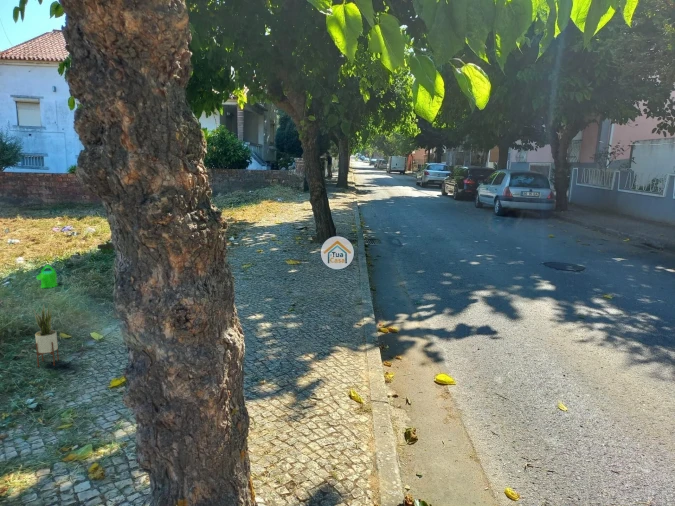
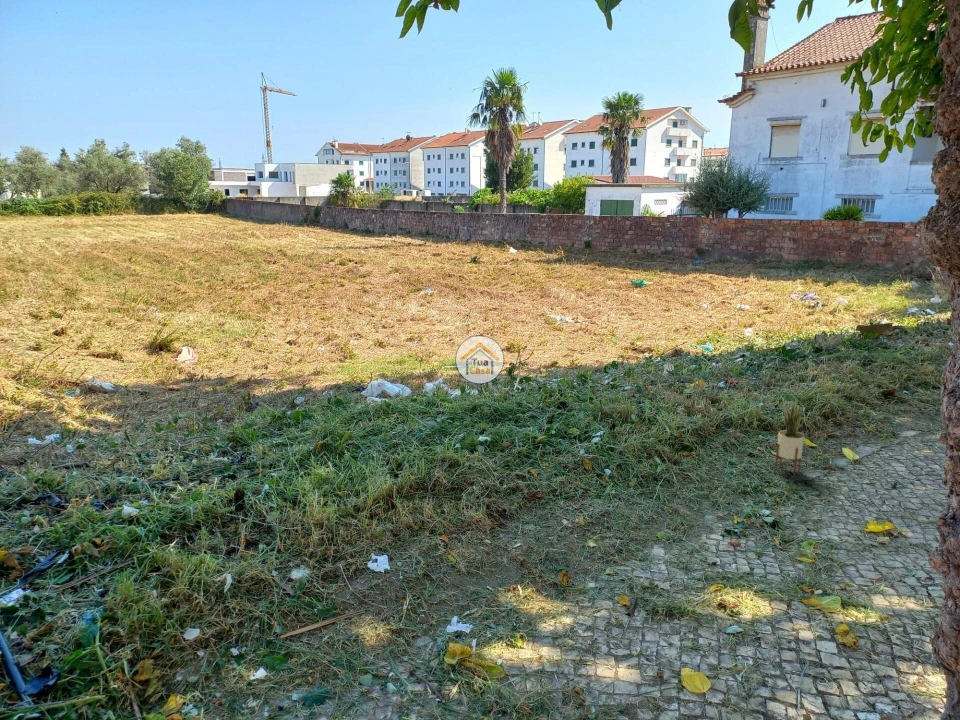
watering can: present [37,265,57,288] -> none [777,345,801,374]

